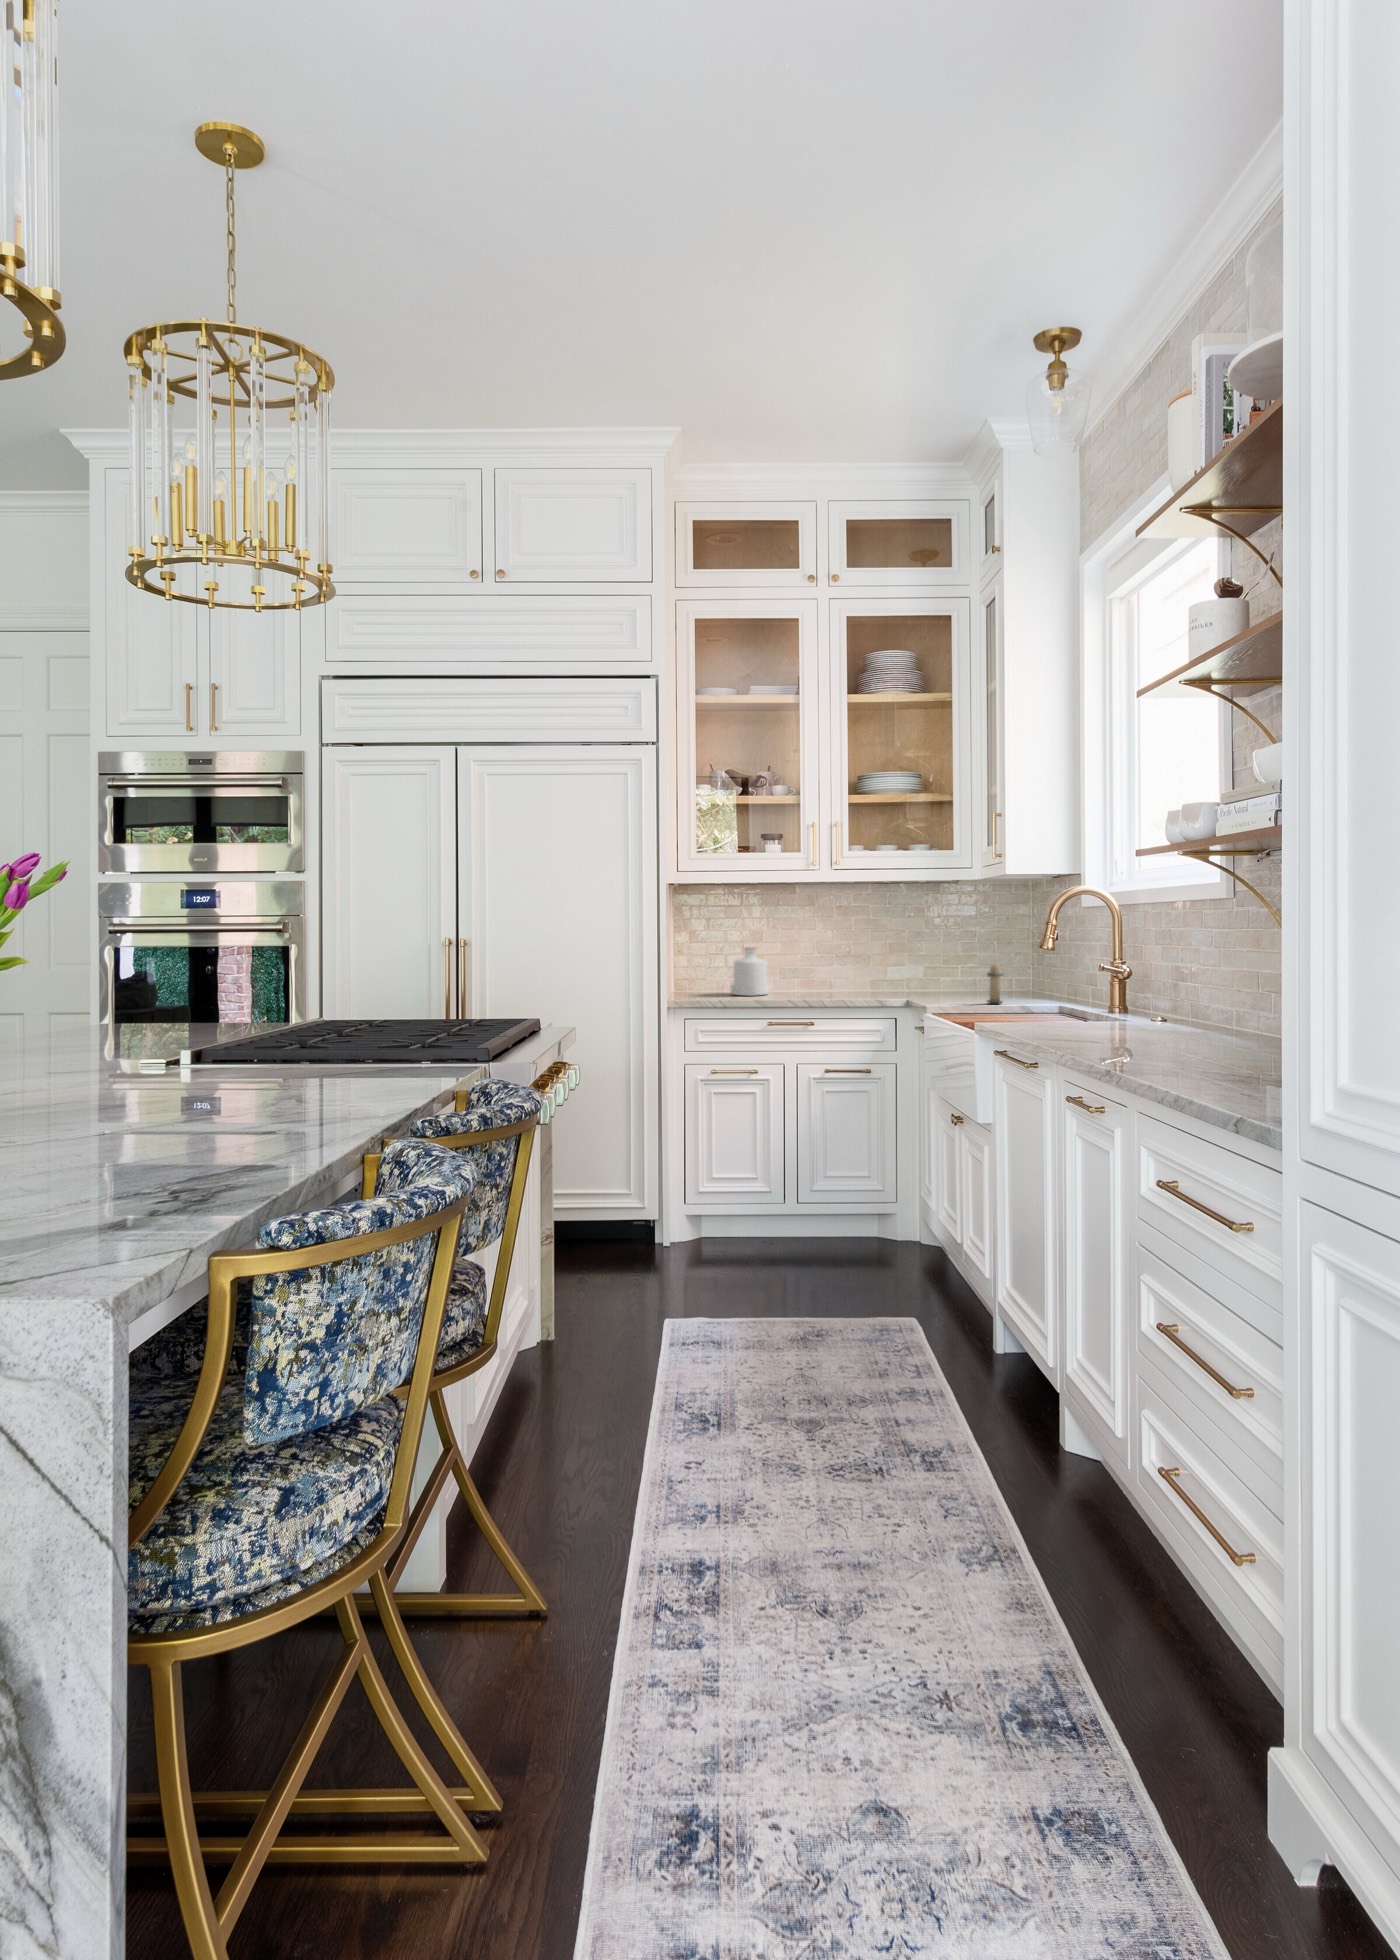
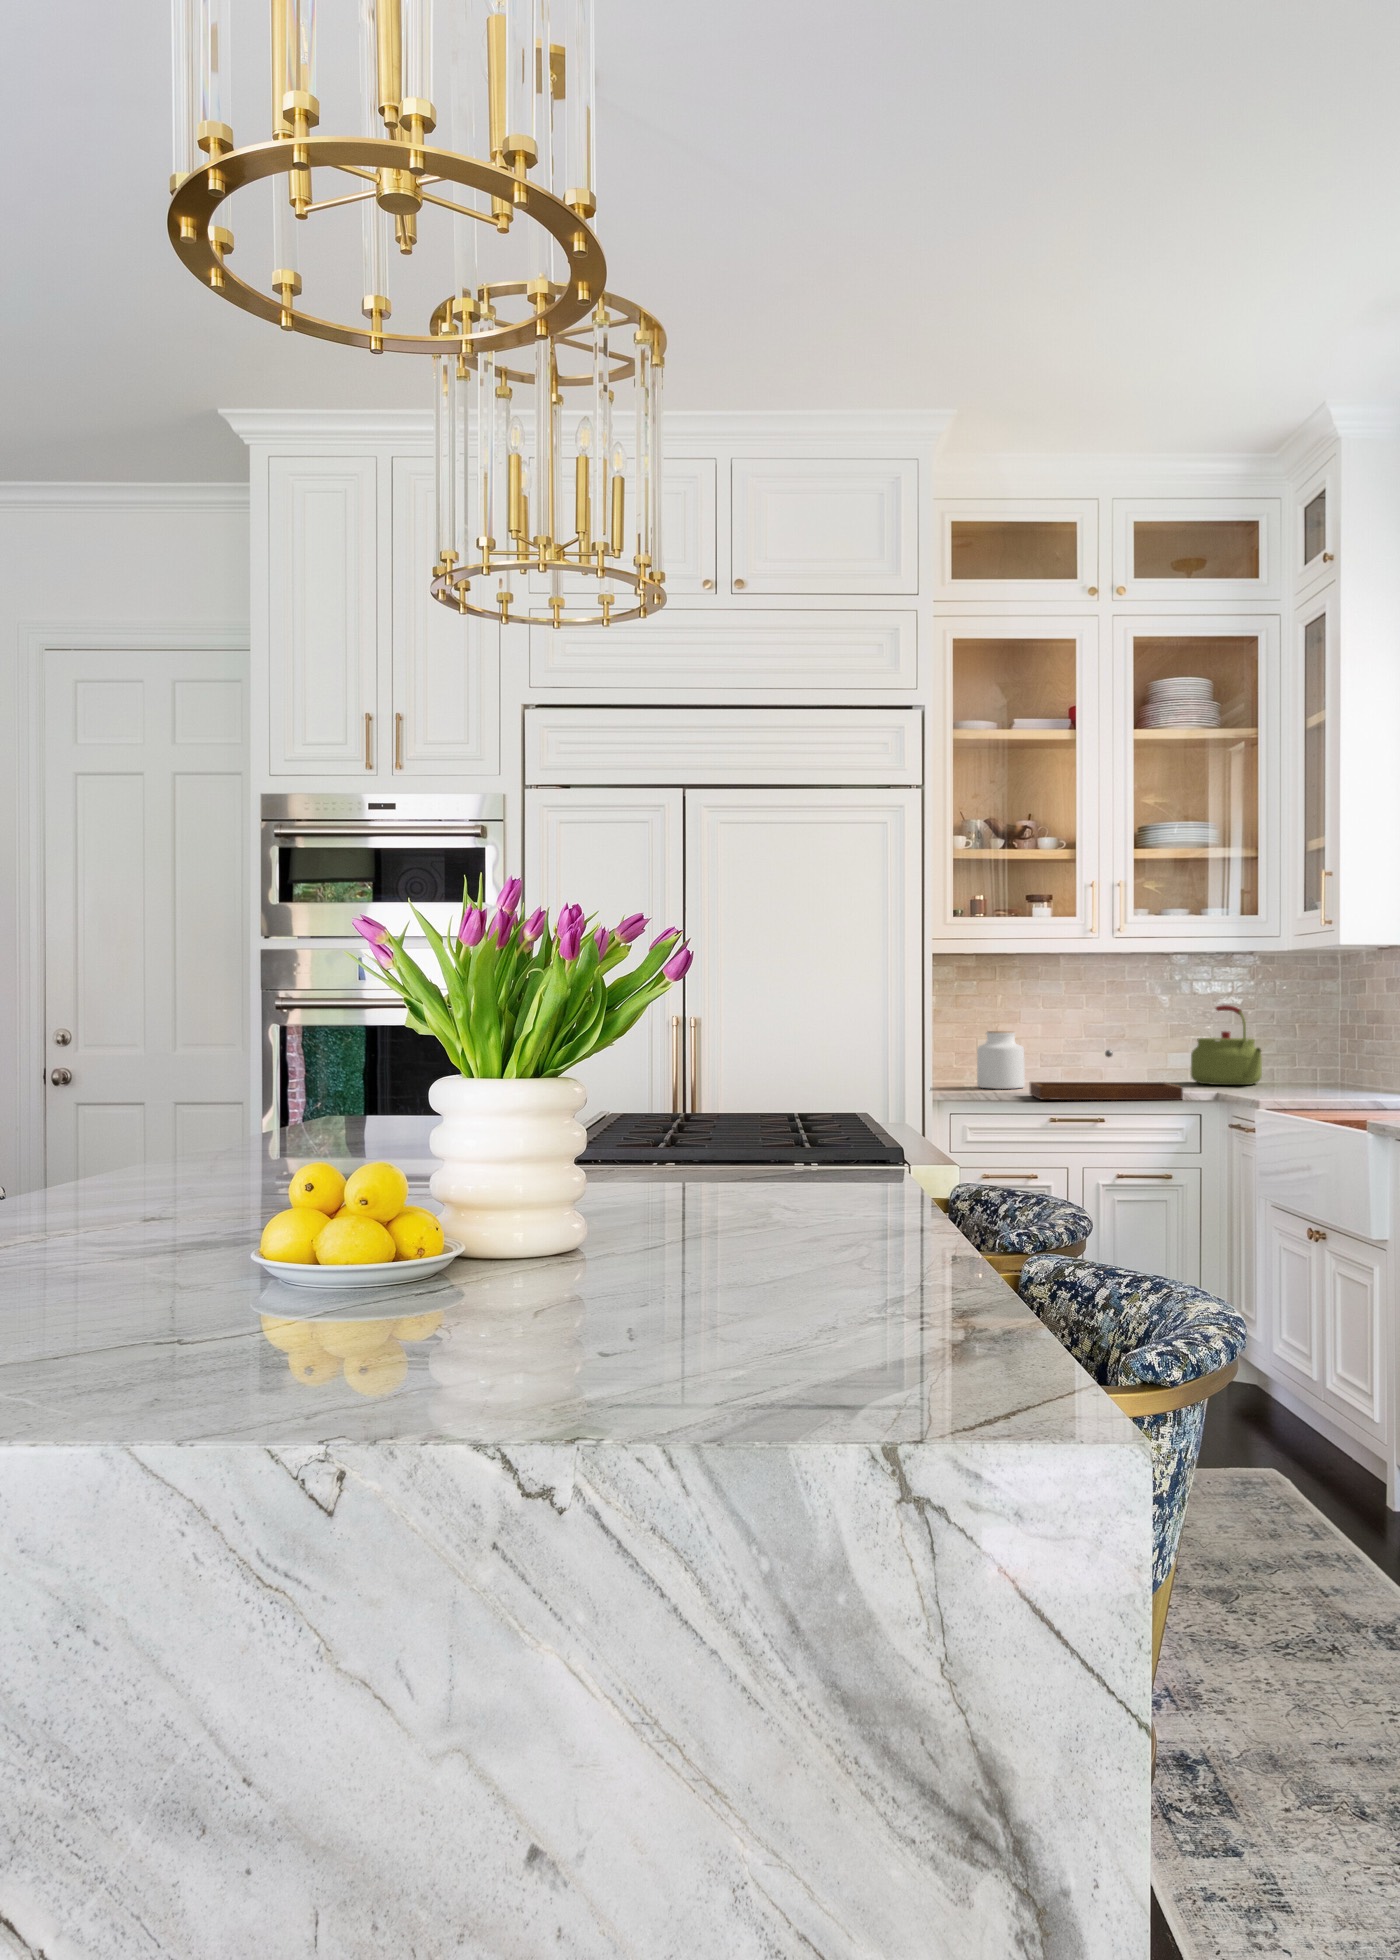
kettle: none [905,926,961,992] -> present [1191,1005,1262,1085]
candle: present [987,964,1003,1003] -> none [1311,1043,1338,1096]
tray: none [762,965,878,1007] -> present [1030,1050,1183,1100]

